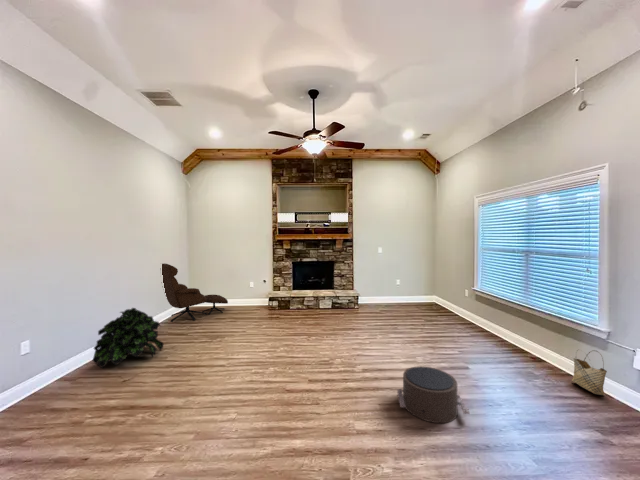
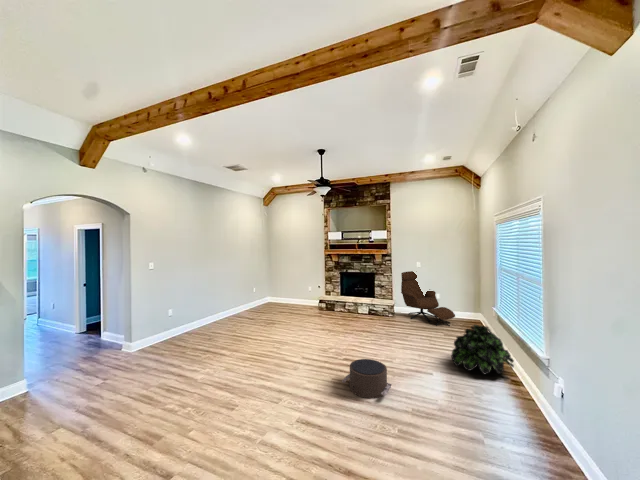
lounge chair: present [162,263,228,322] -> present [401,271,455,326]
potted plant: present [93,308,163,368] -> present [451,325,514,374]
woven basket: present [572,350,607,395] -> none [519,369,540,414]

